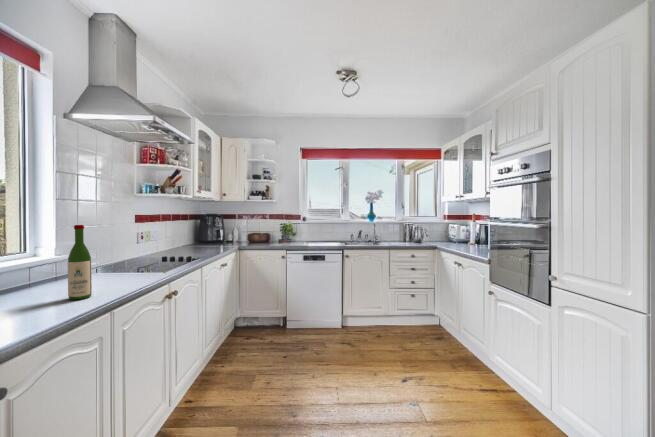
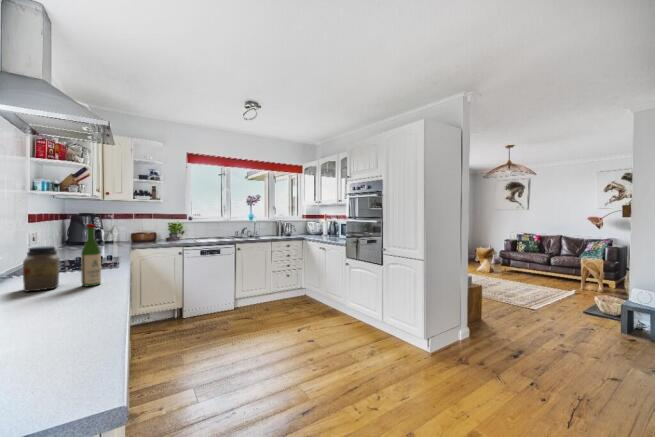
jar: none [18,249,65,299] -> present [23,246,59,292]

